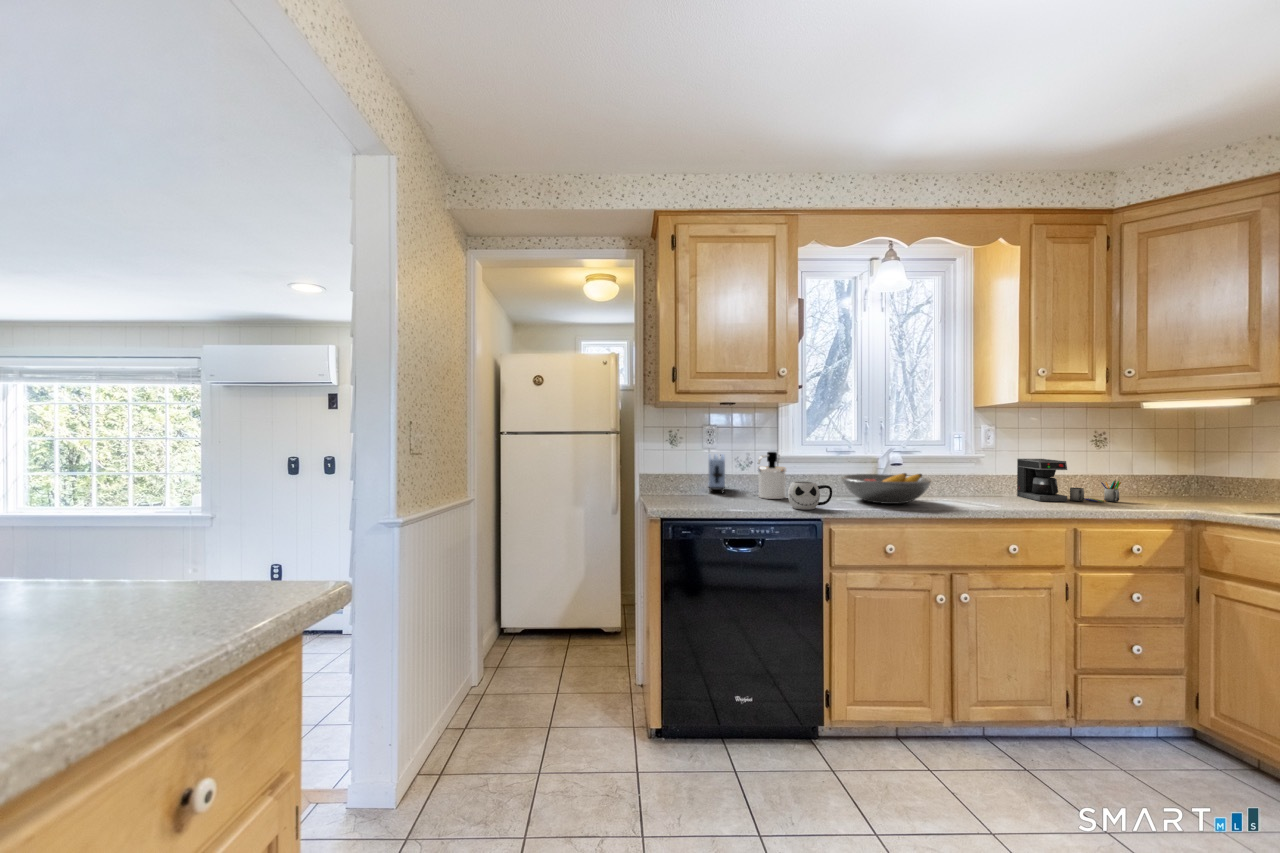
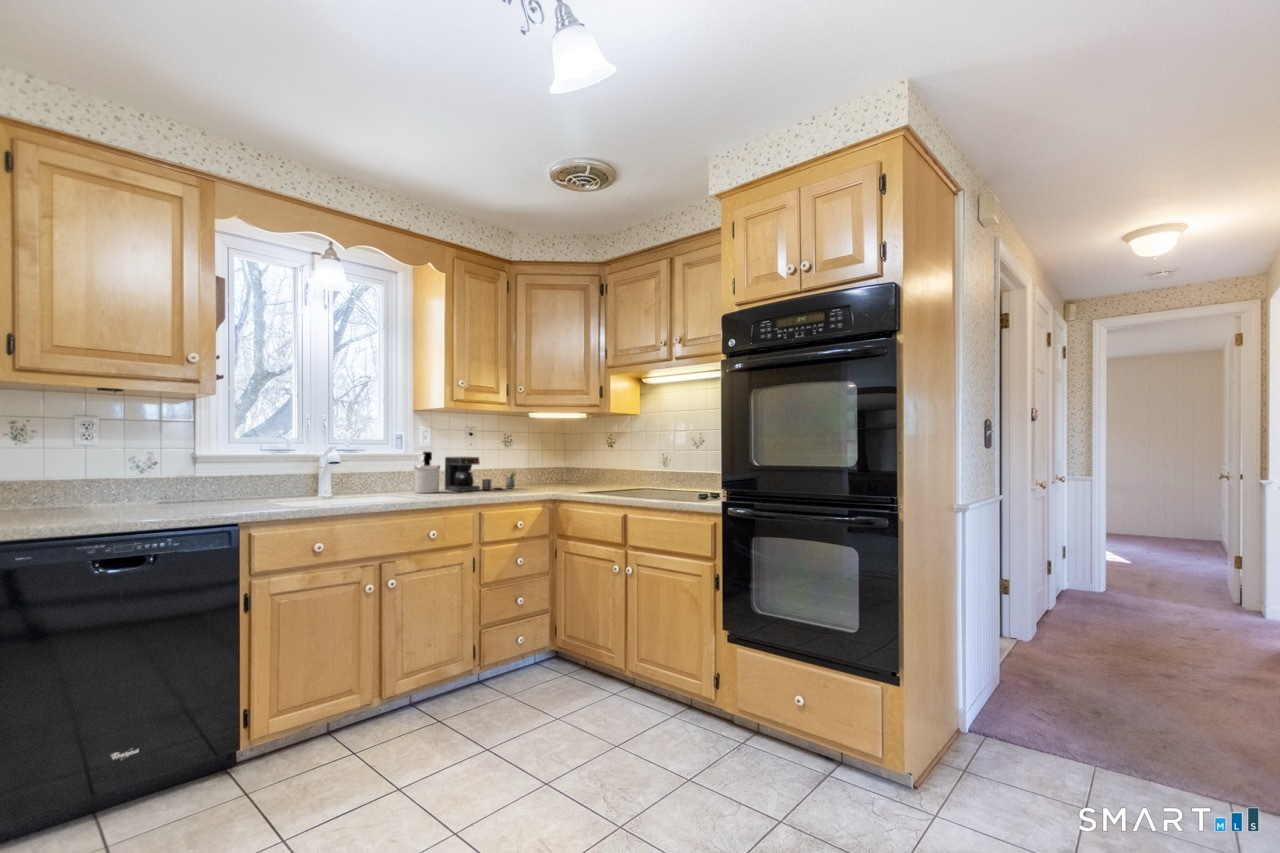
soap dispenser: present [758,452,786,499] -> present [414,452,440,493]
toaster: present [708,454,725,493] -> none [80,458,109,508]
fruit bowl: present [841,473,931,504] -> none [271,470,366,502]
mug: present [788,481,832,510] -> none [199,482,256,513]

